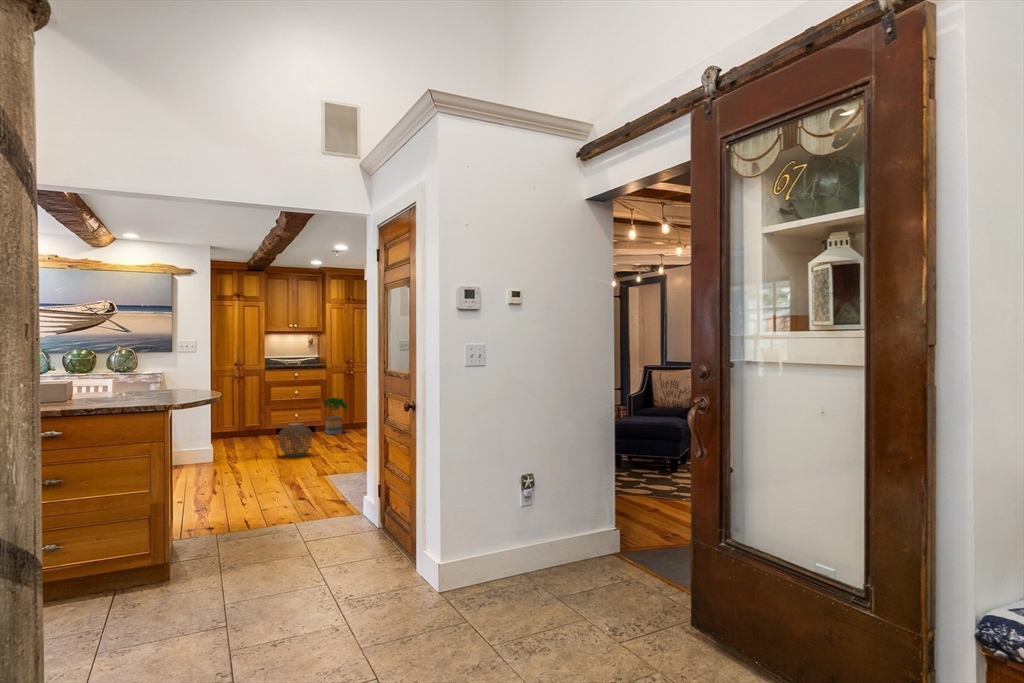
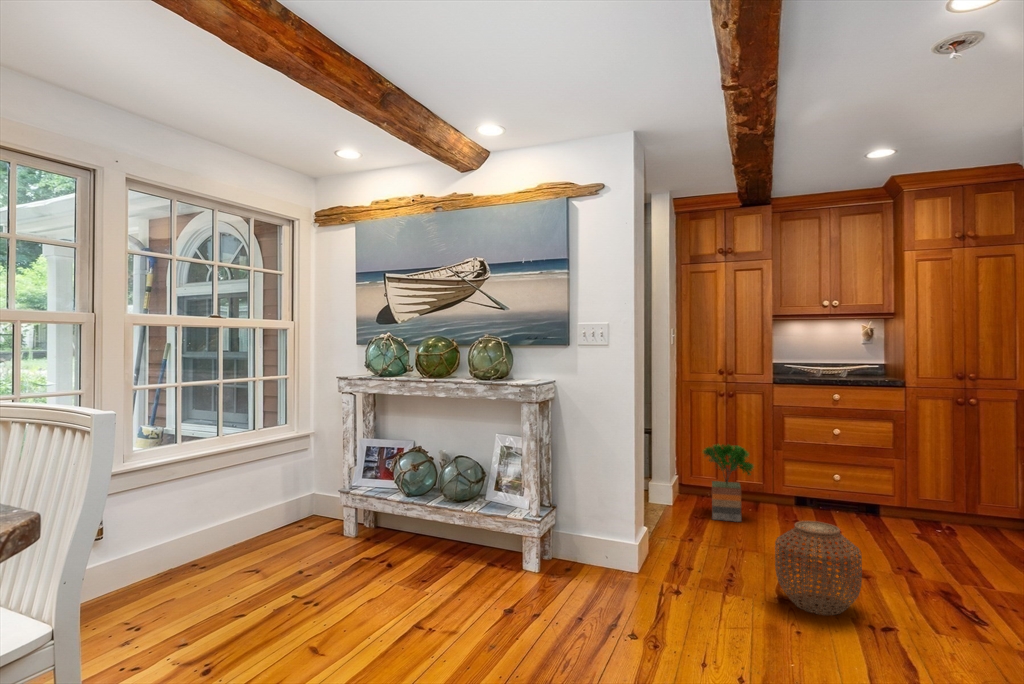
potted tree: present [323,397,347,434] -> present [703,444,753,522]

